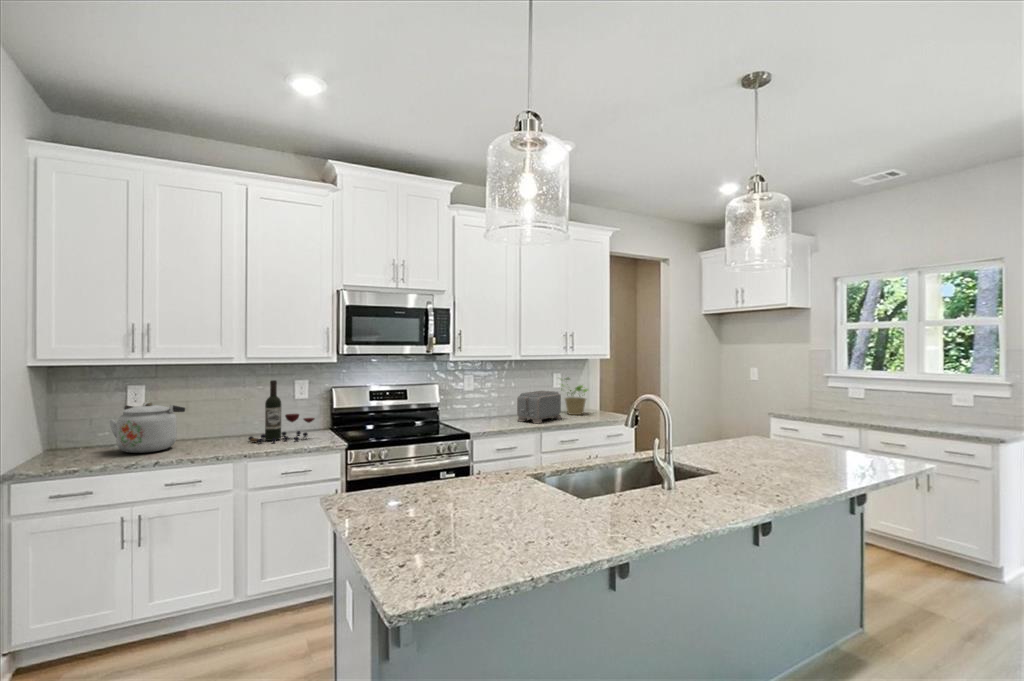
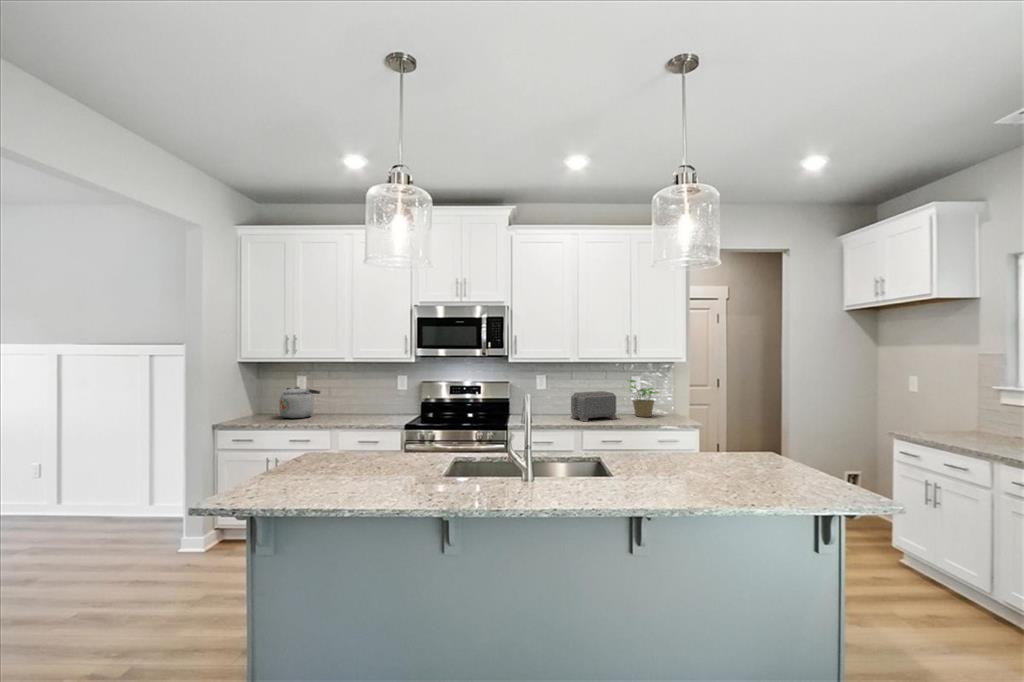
wine bottle: present [248,380,314,443] -> none [354,374,397,419]

